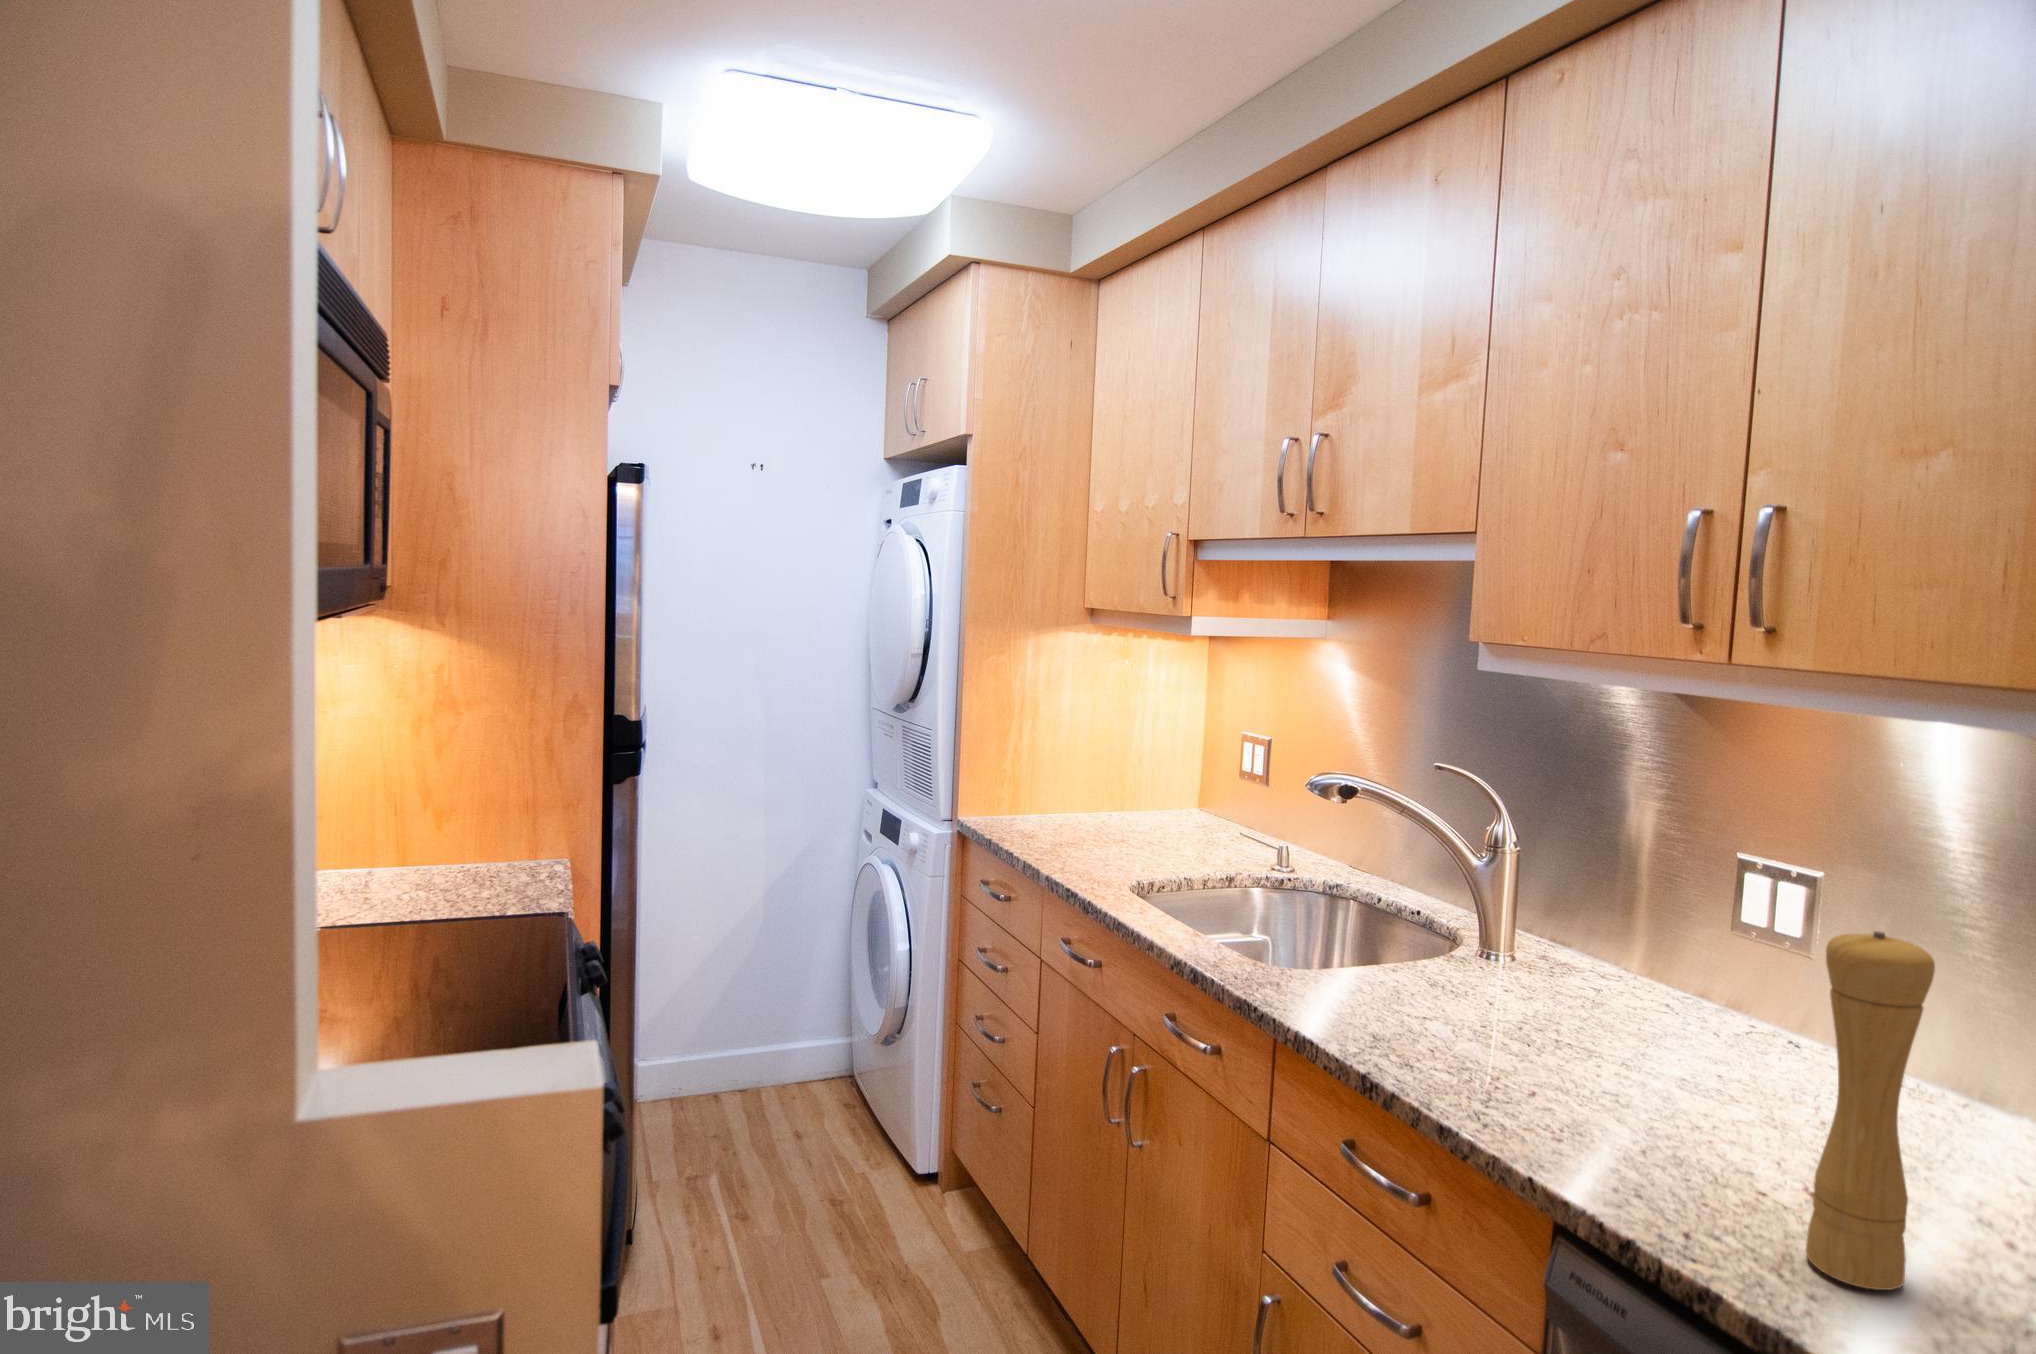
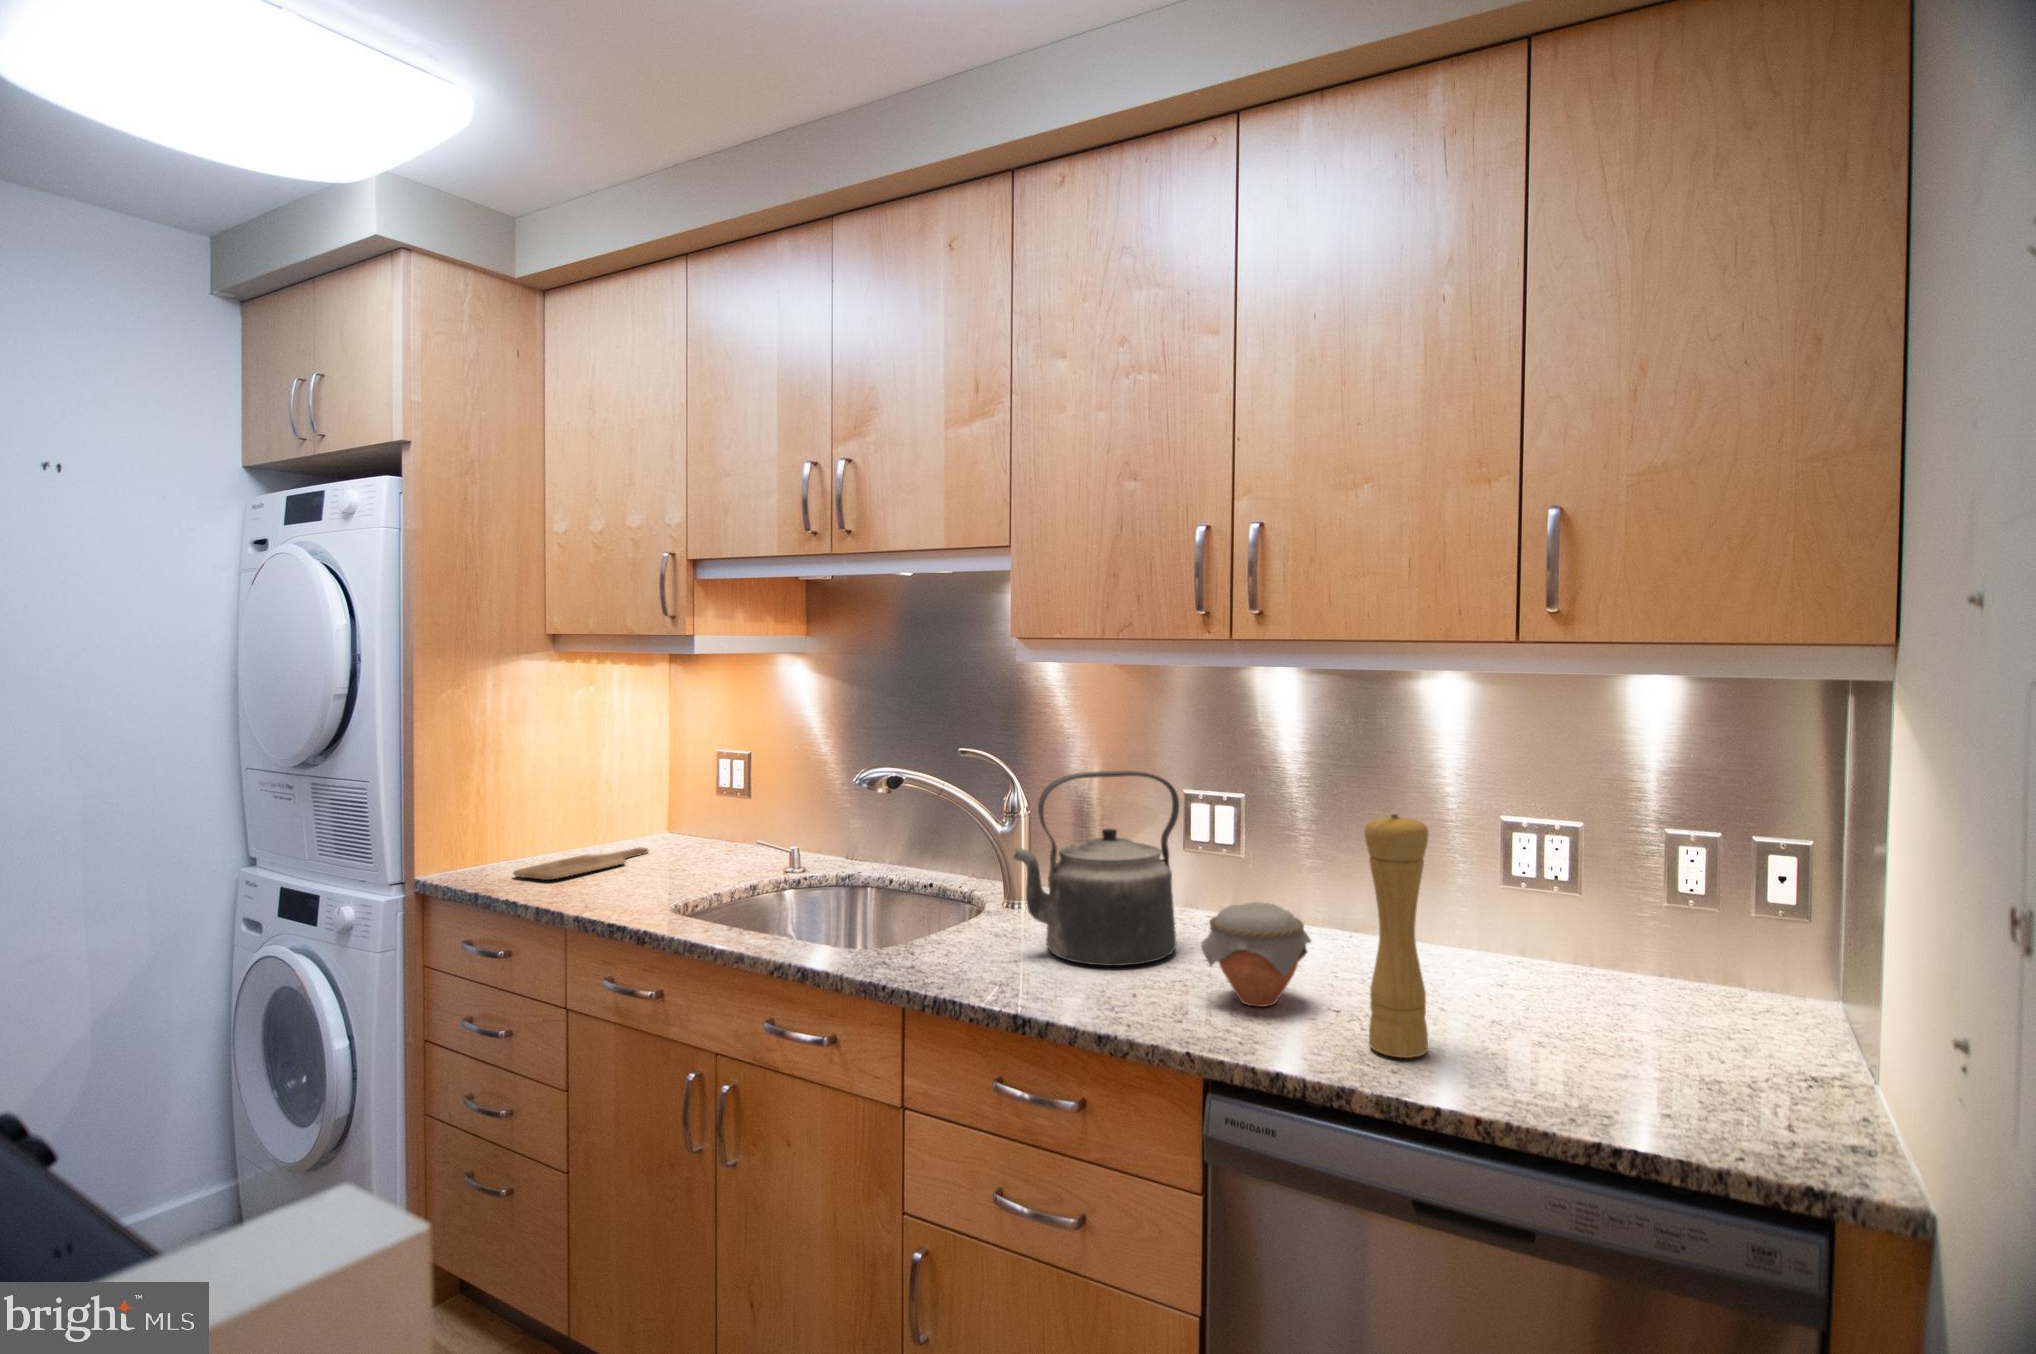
kettle: none [1438,808,1677,1062] -> present [1014,771,1179,966]
cutting board: none [1027,819,1163,837] -> present [513,848,648,880]
jar: none [1617,1012,1786,1158] -> present [1201,902,1311,1007]

